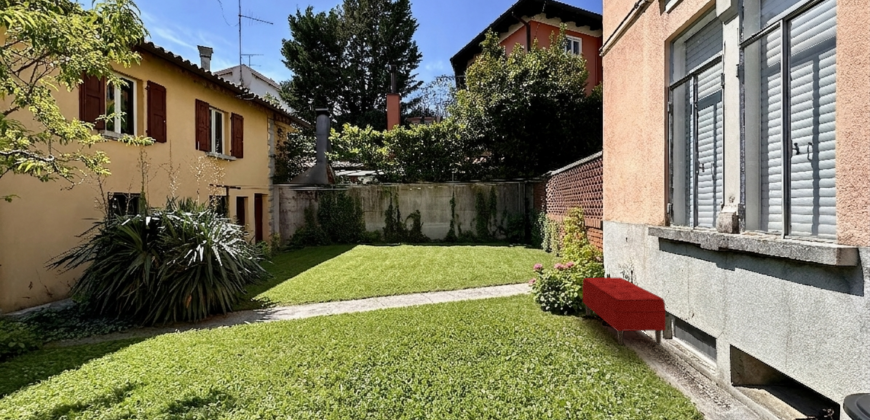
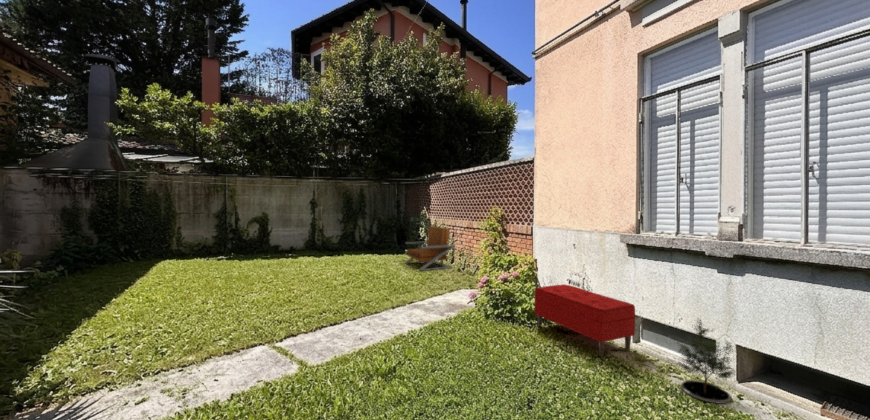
lounge chair: none [520,221,563,262] -> present [405,226,454,271]
potted tree: none [659,311,725,400] -> present [677,320,735,404]

